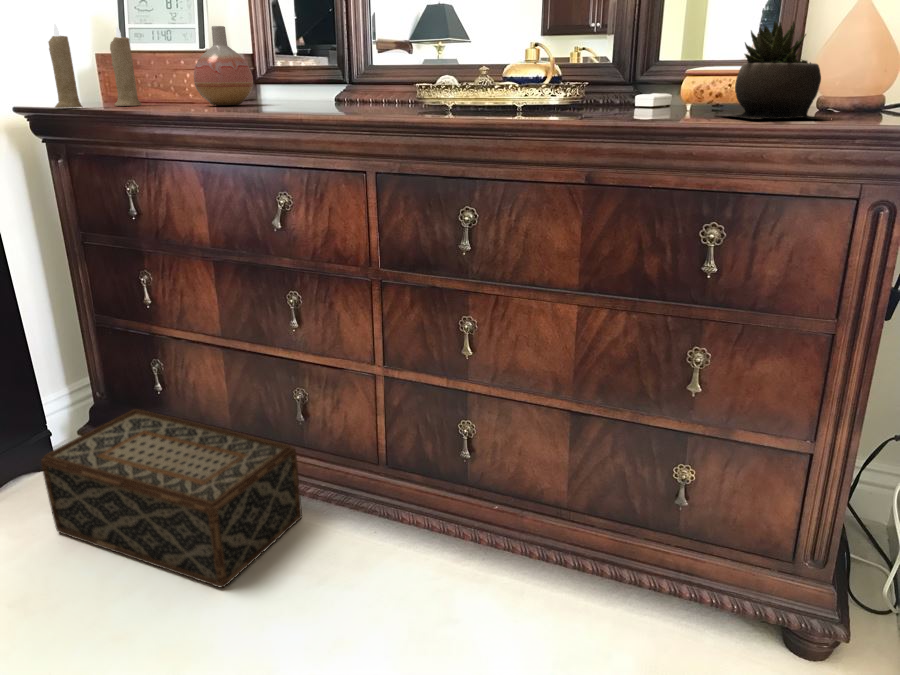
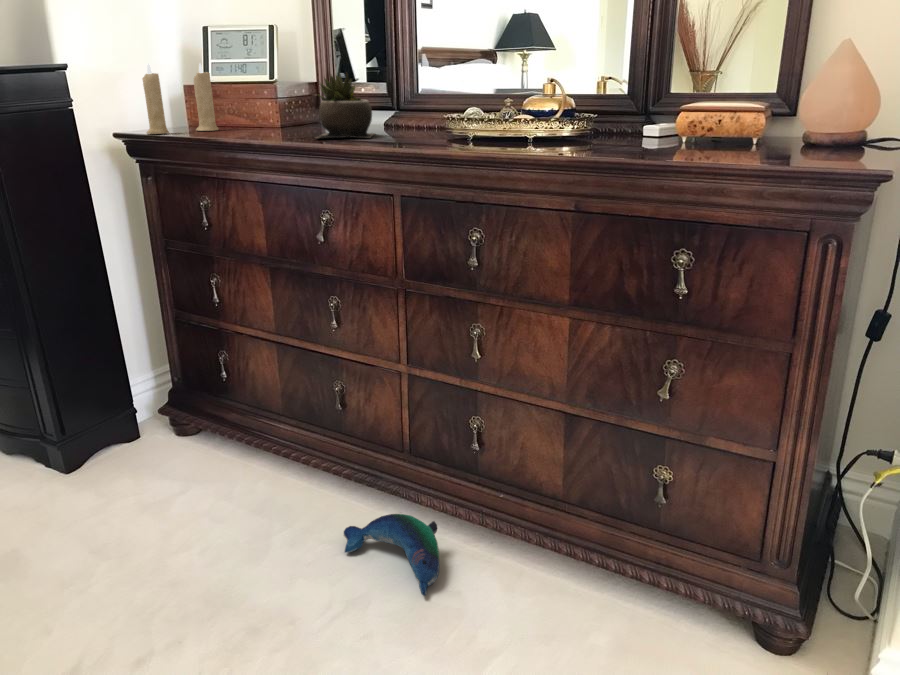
succulent plant: present [719,21,824,119] -> present [317,74,375,138]
vase: present [194,26,253,105] -> none [261,62,312,131]
woven basket: present [41,409,302,588] -> none [124,392,339,549]
plush toy: none [316,535,434,628] -> present [344,514,439,596]

